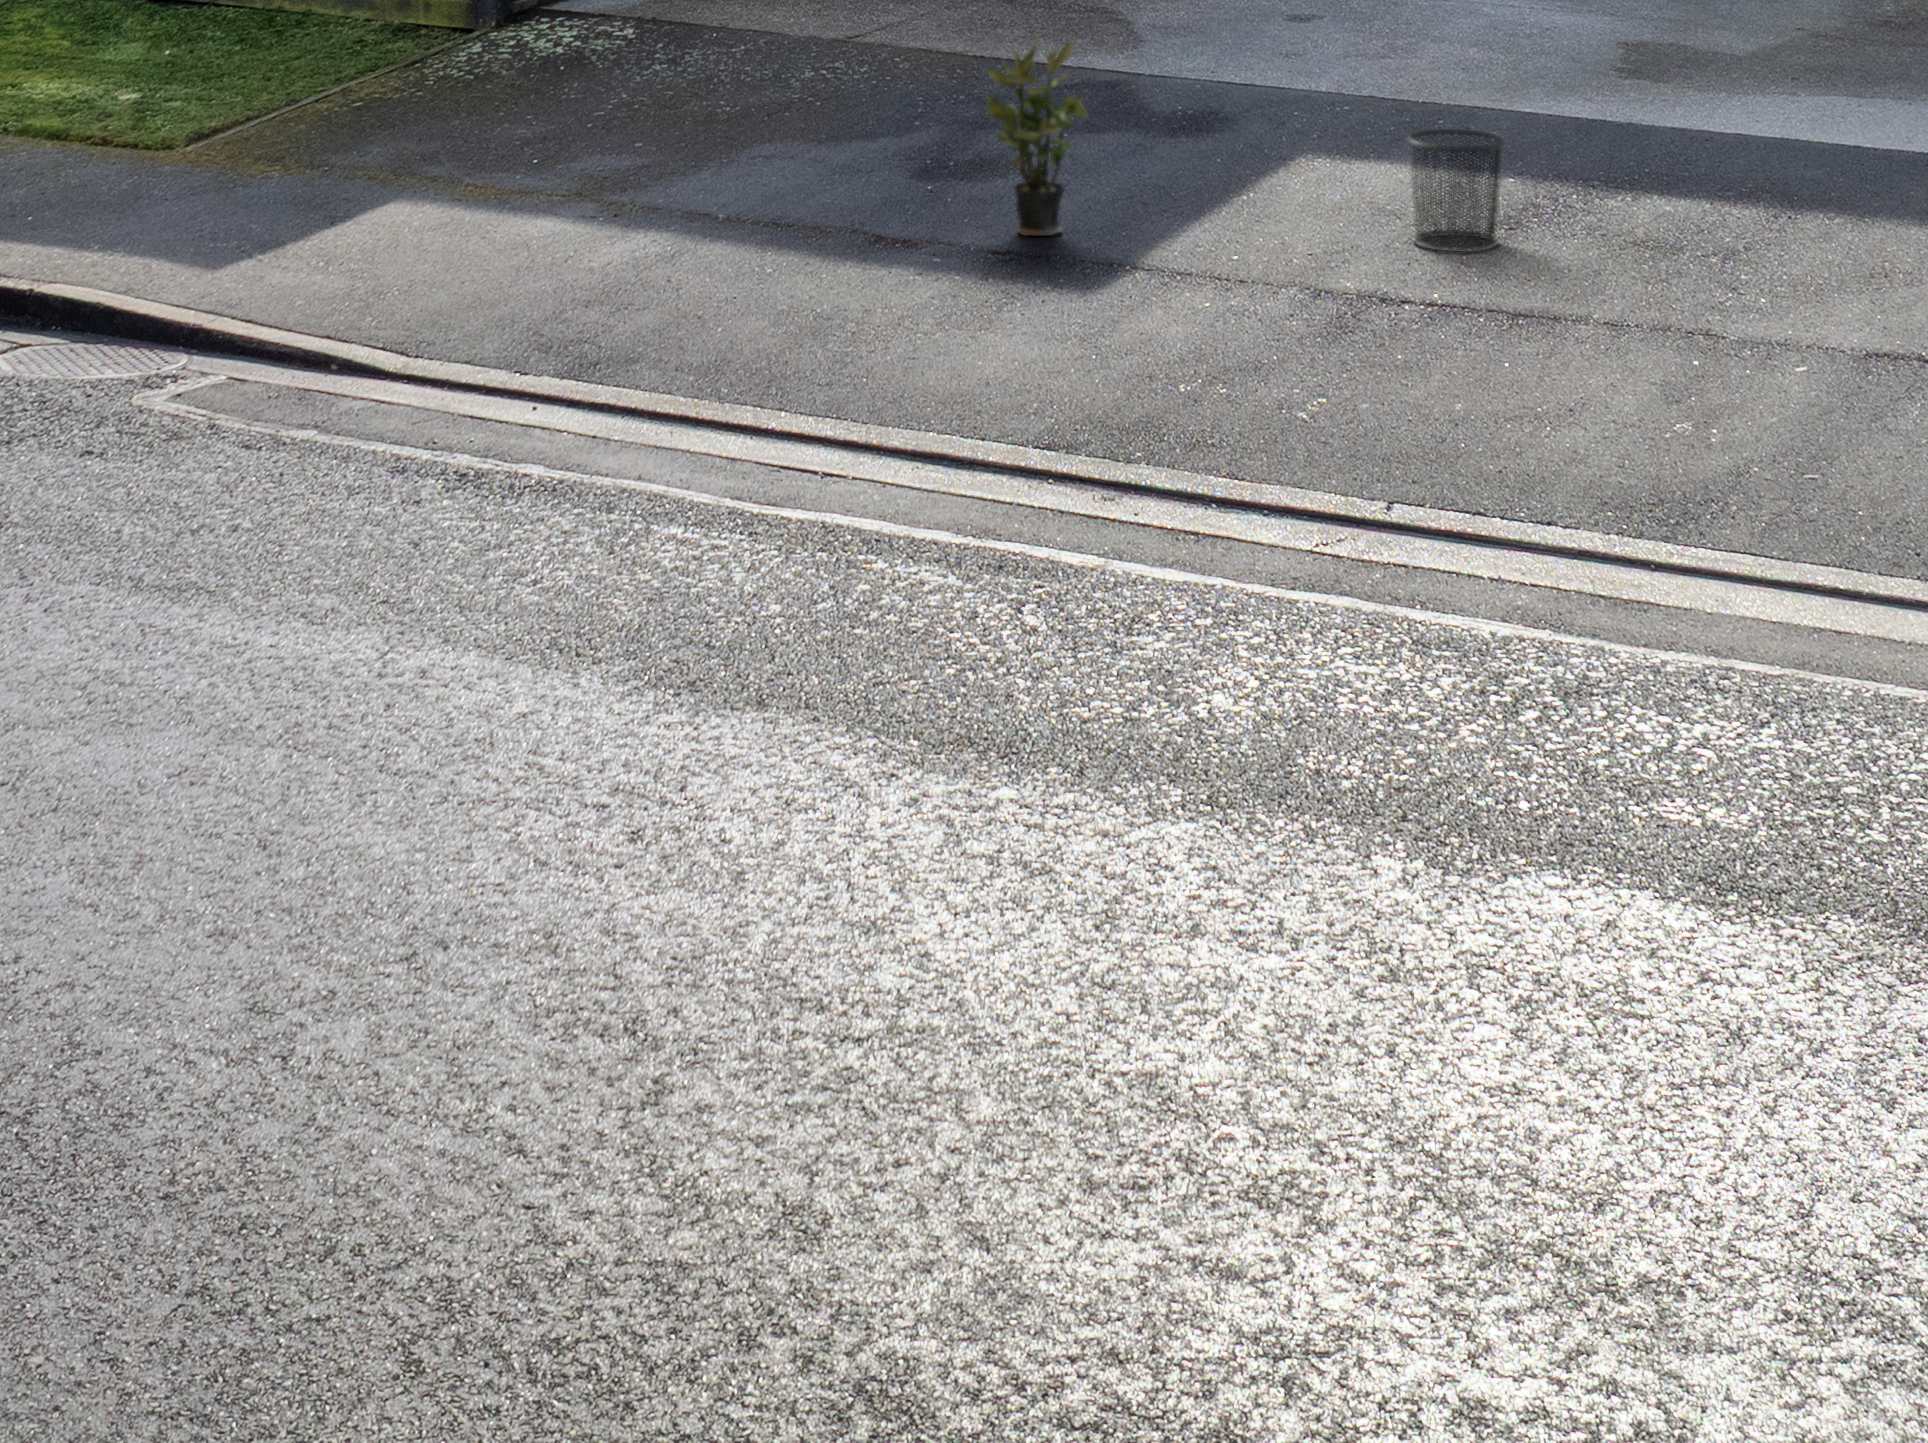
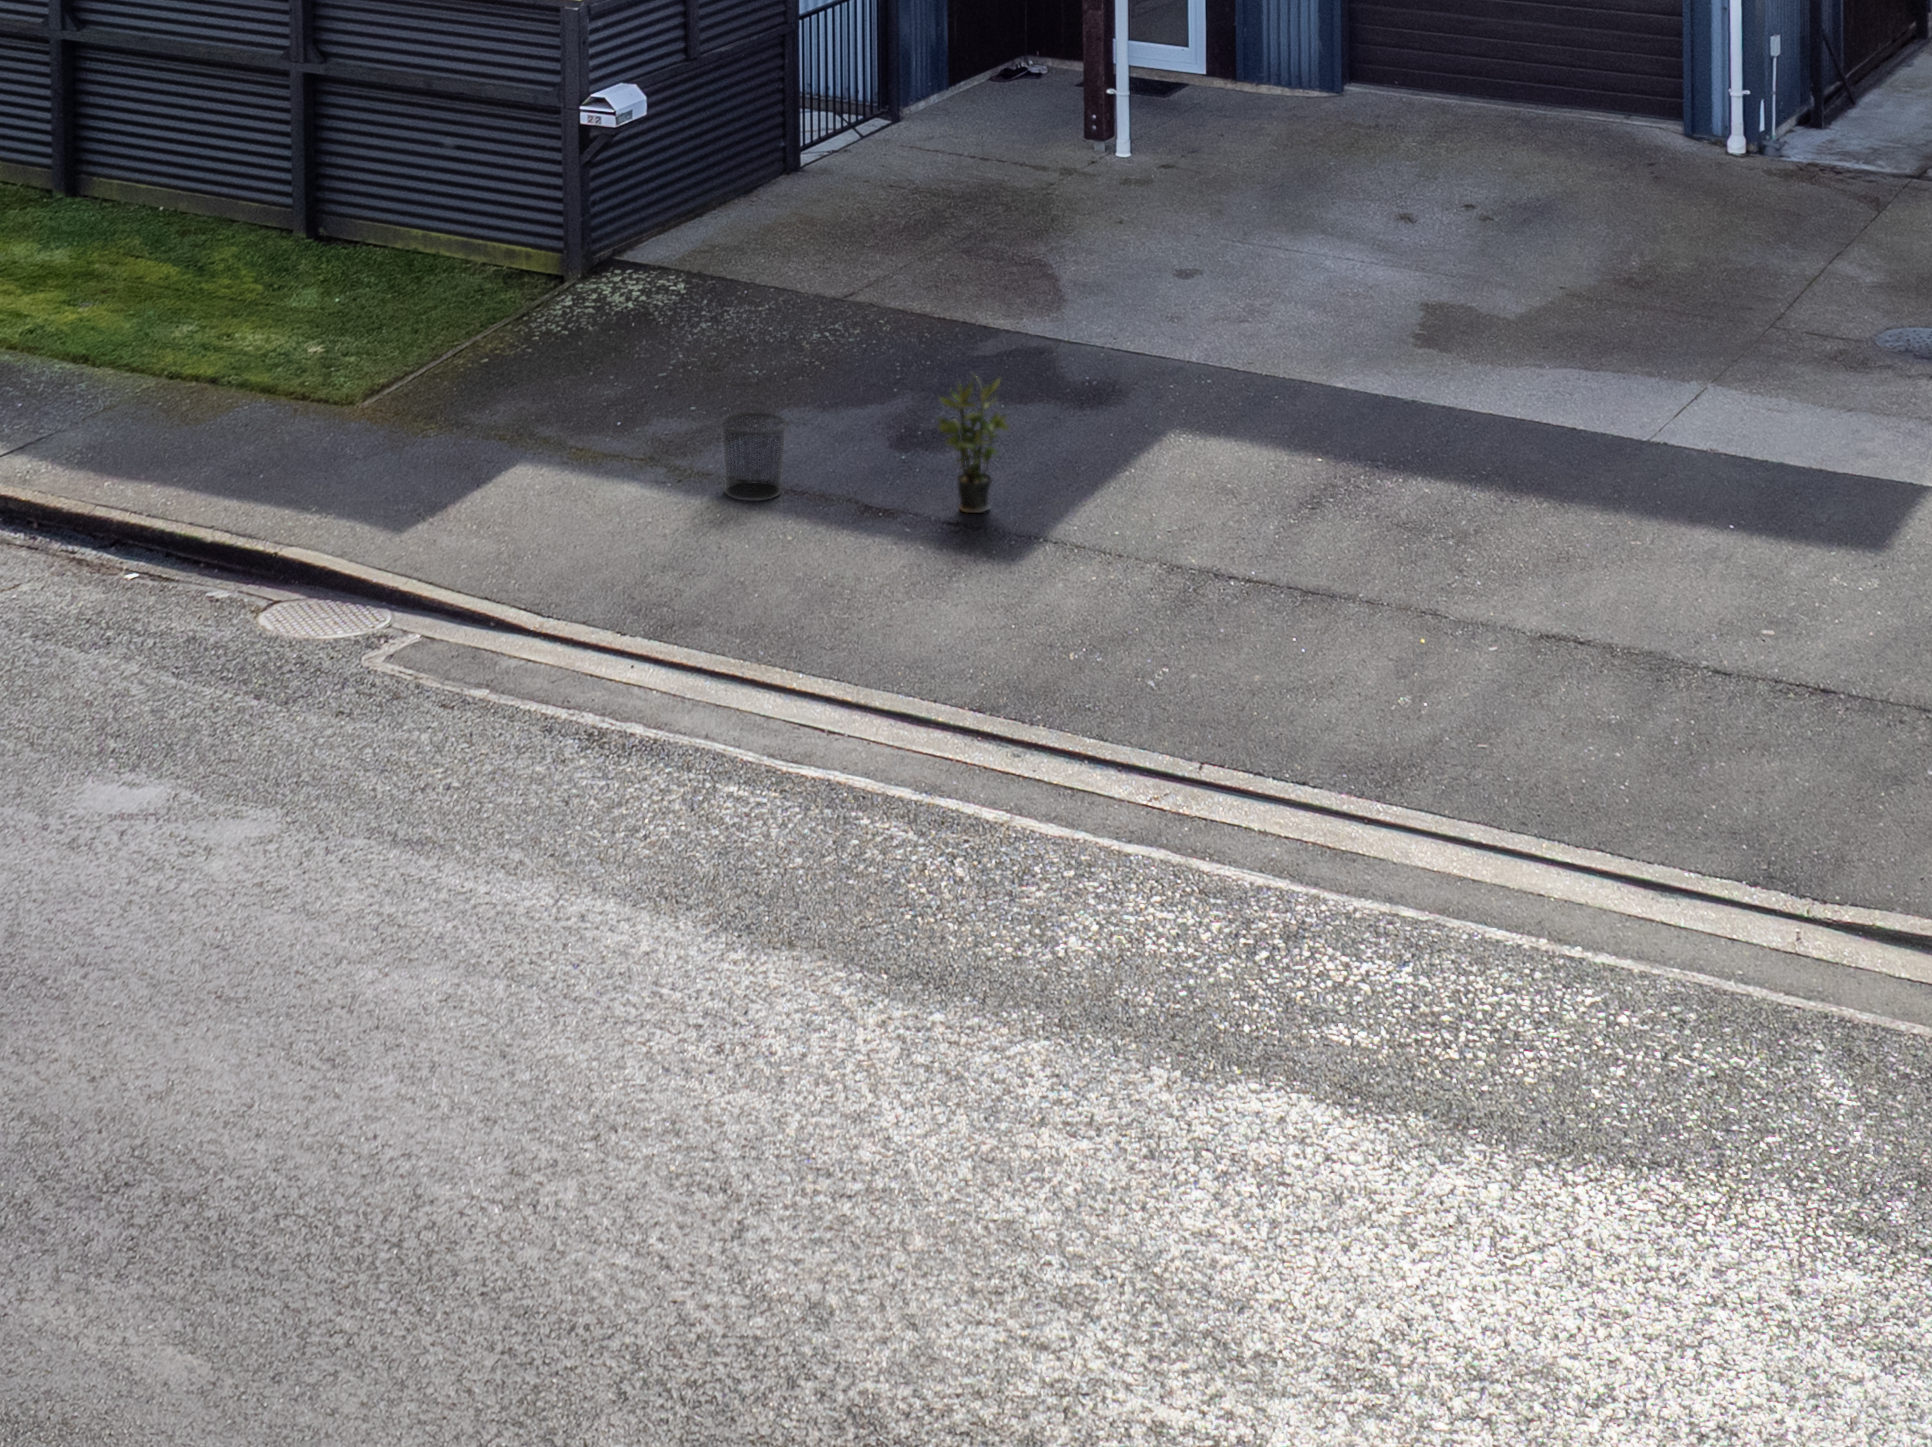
waste bin: present [1407,129,1506,252] -> present [720,412,787,501]

